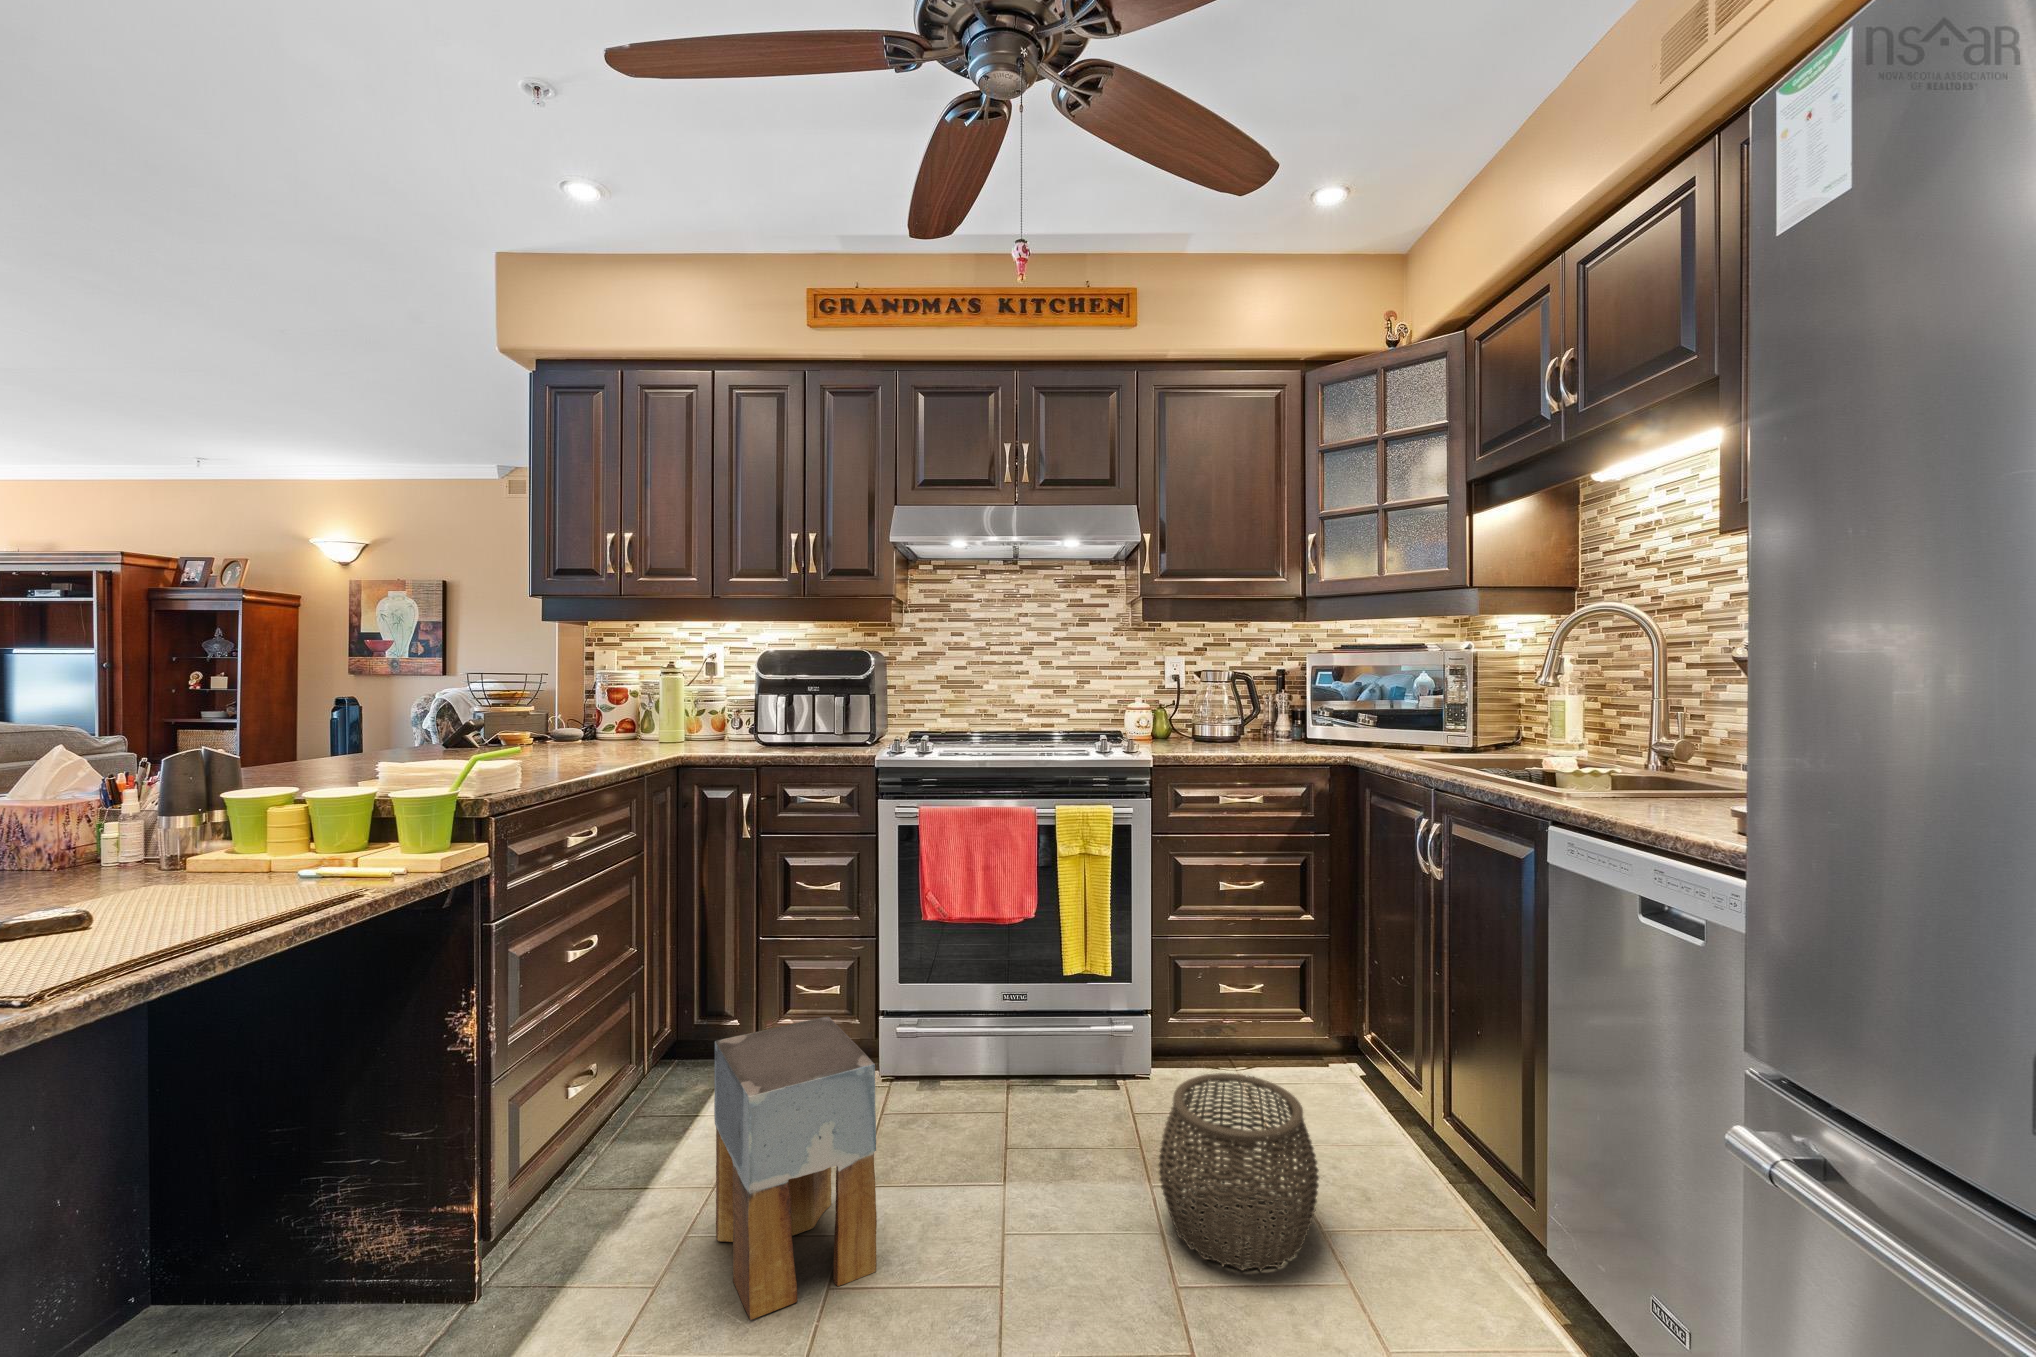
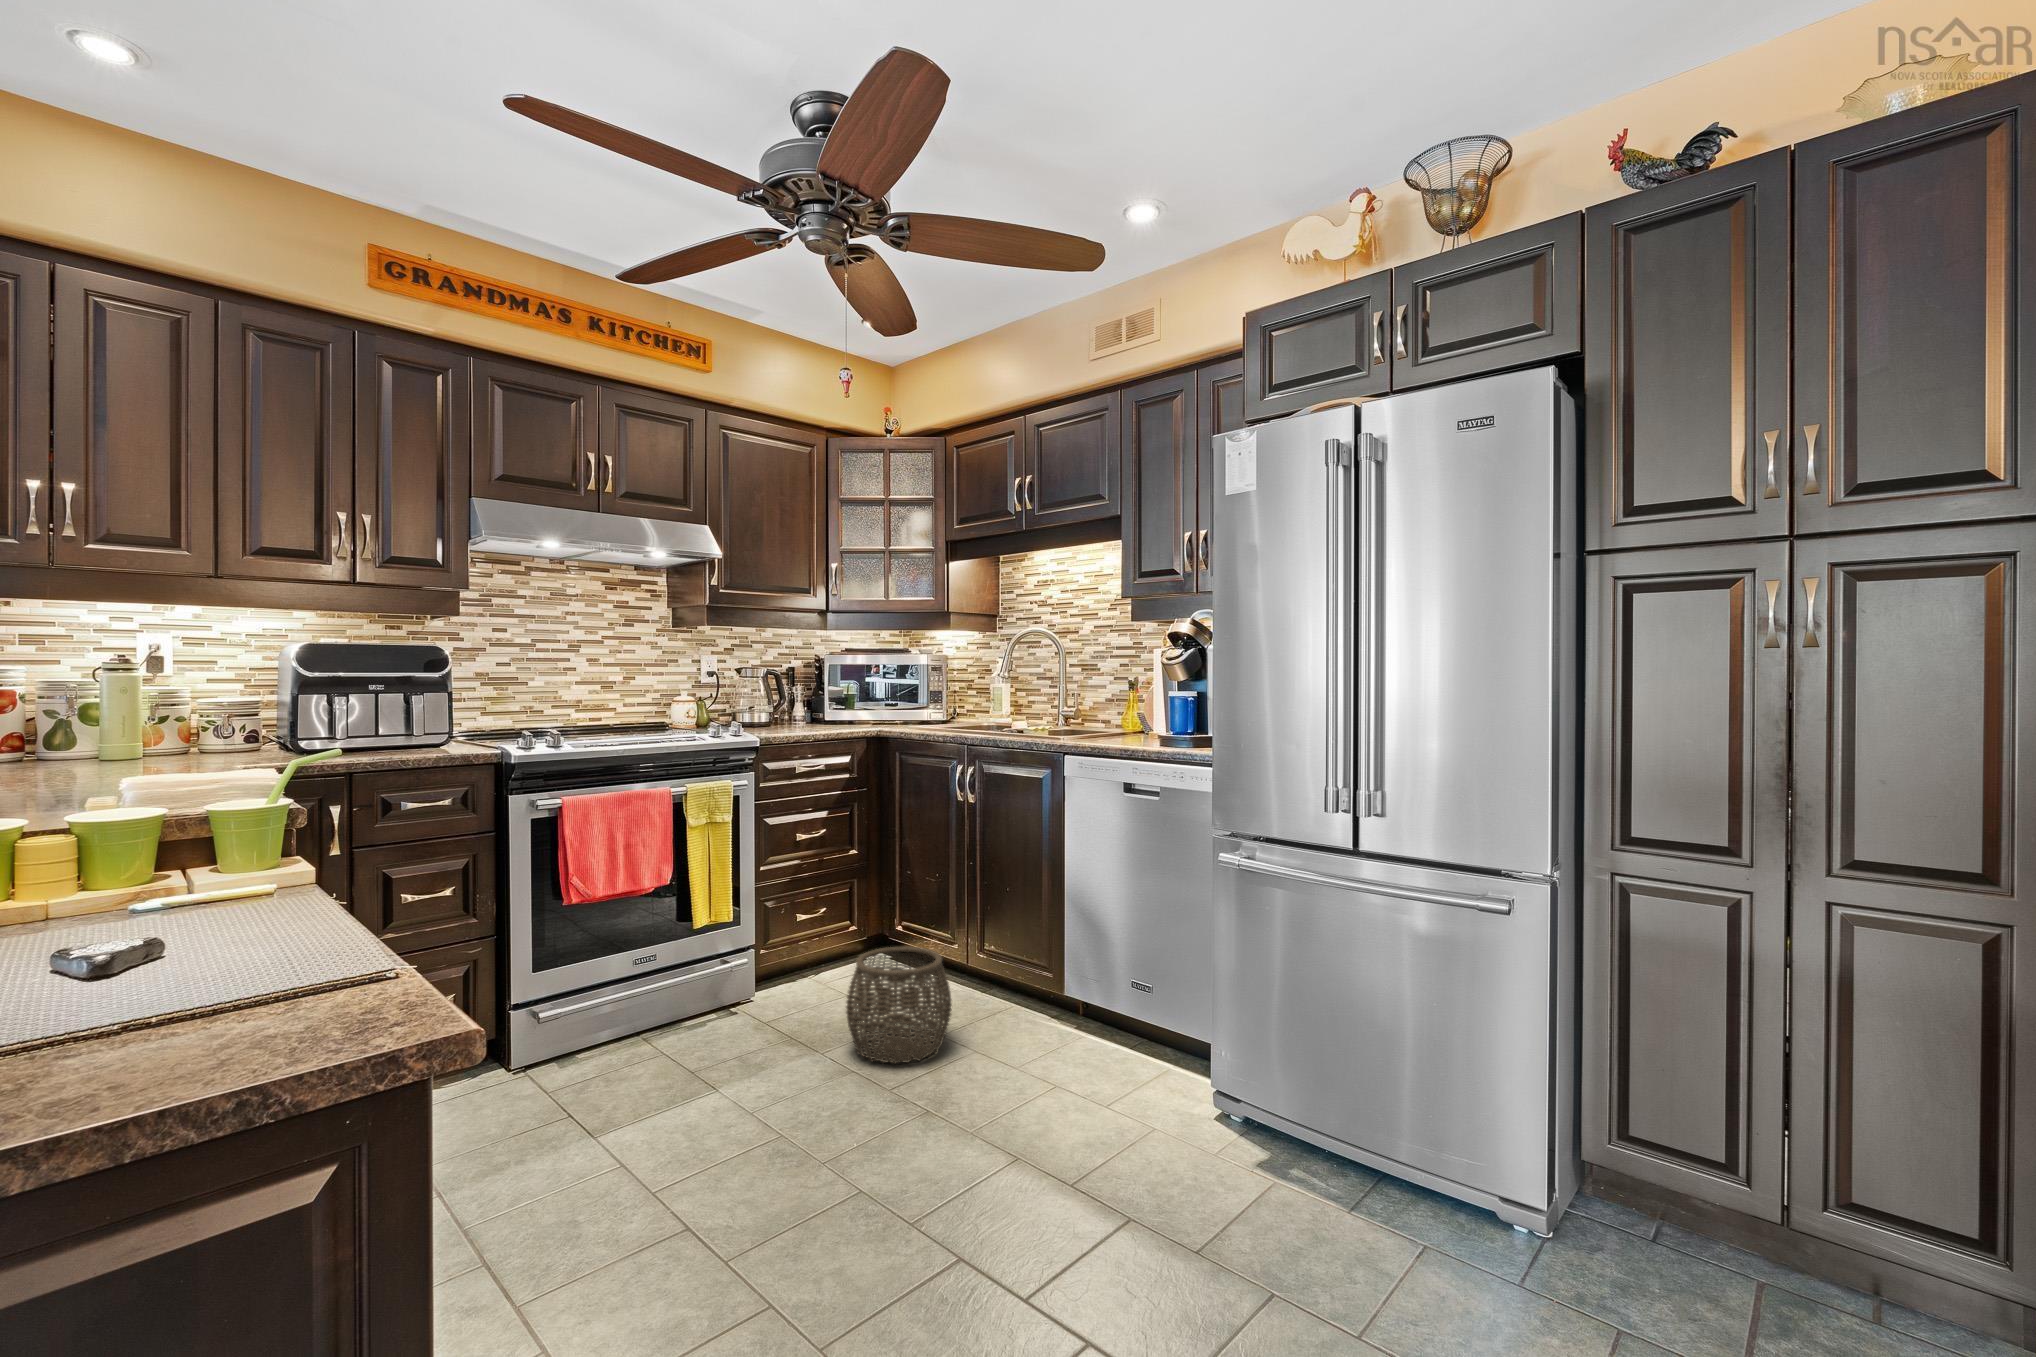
stool: present [714,1017,877,1320] -> none [513,973,687,1208]

